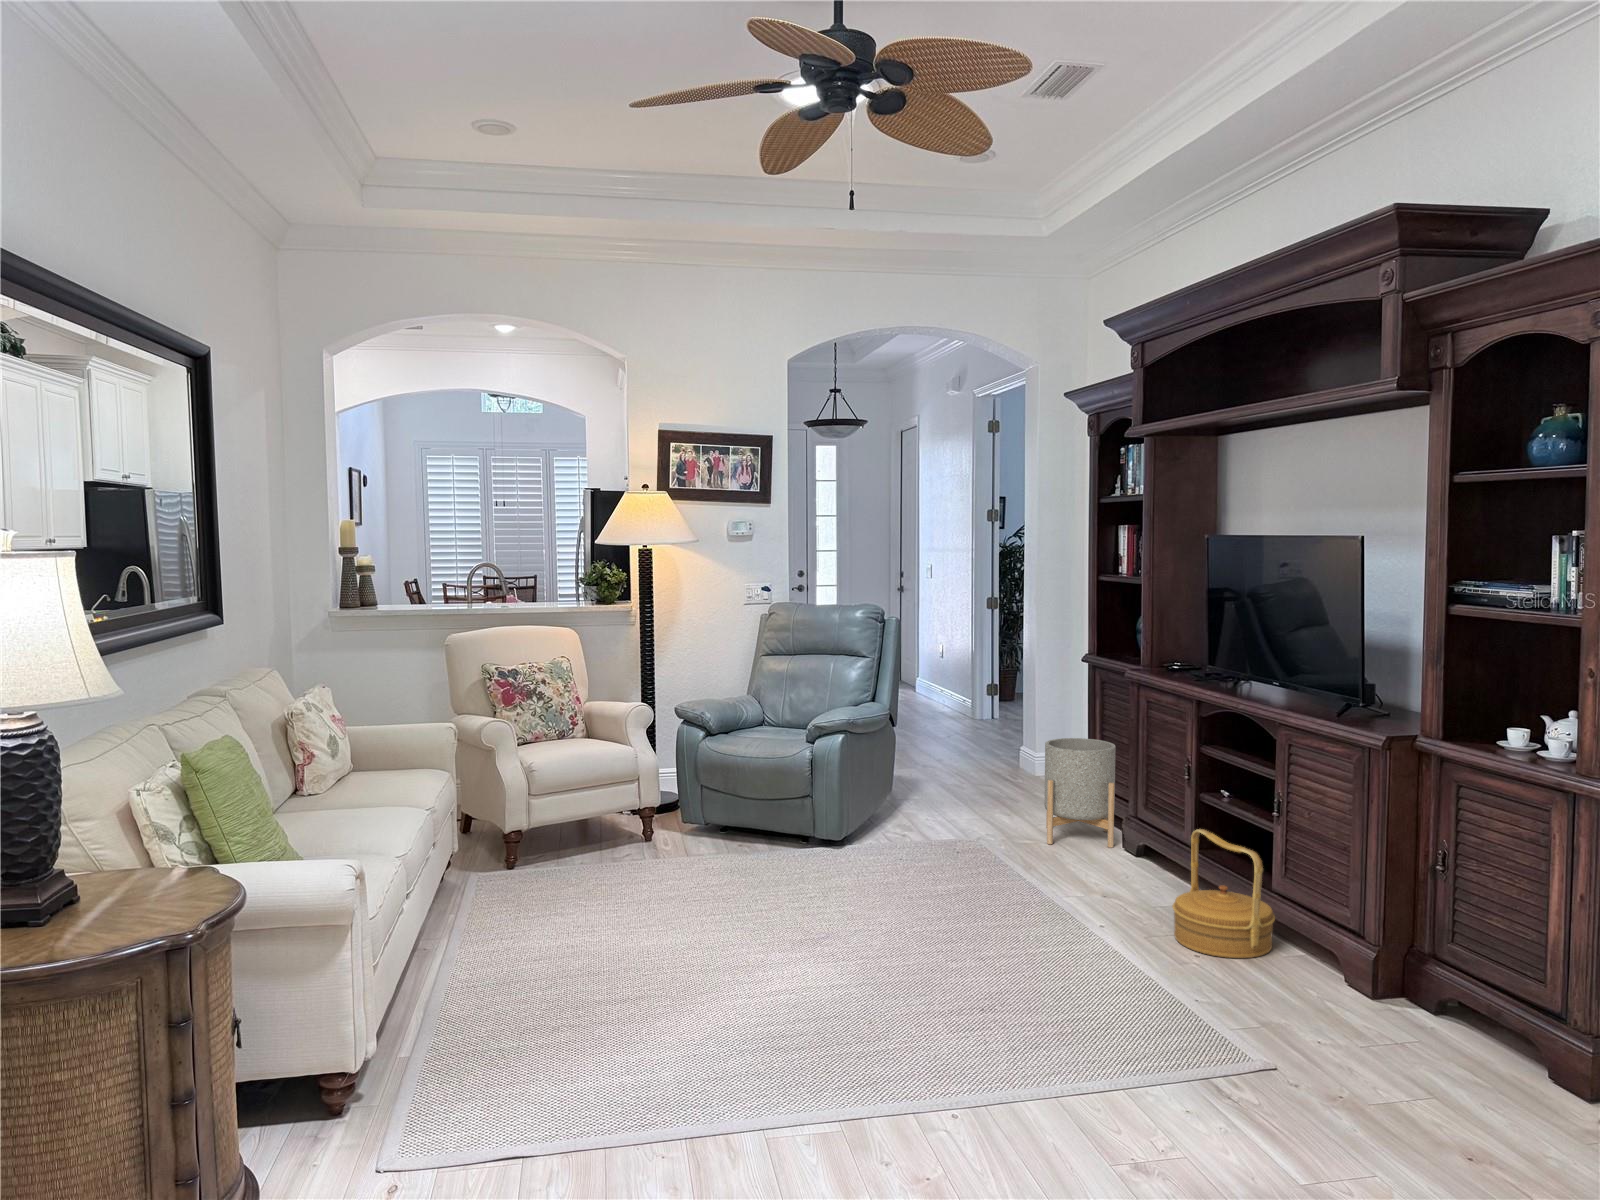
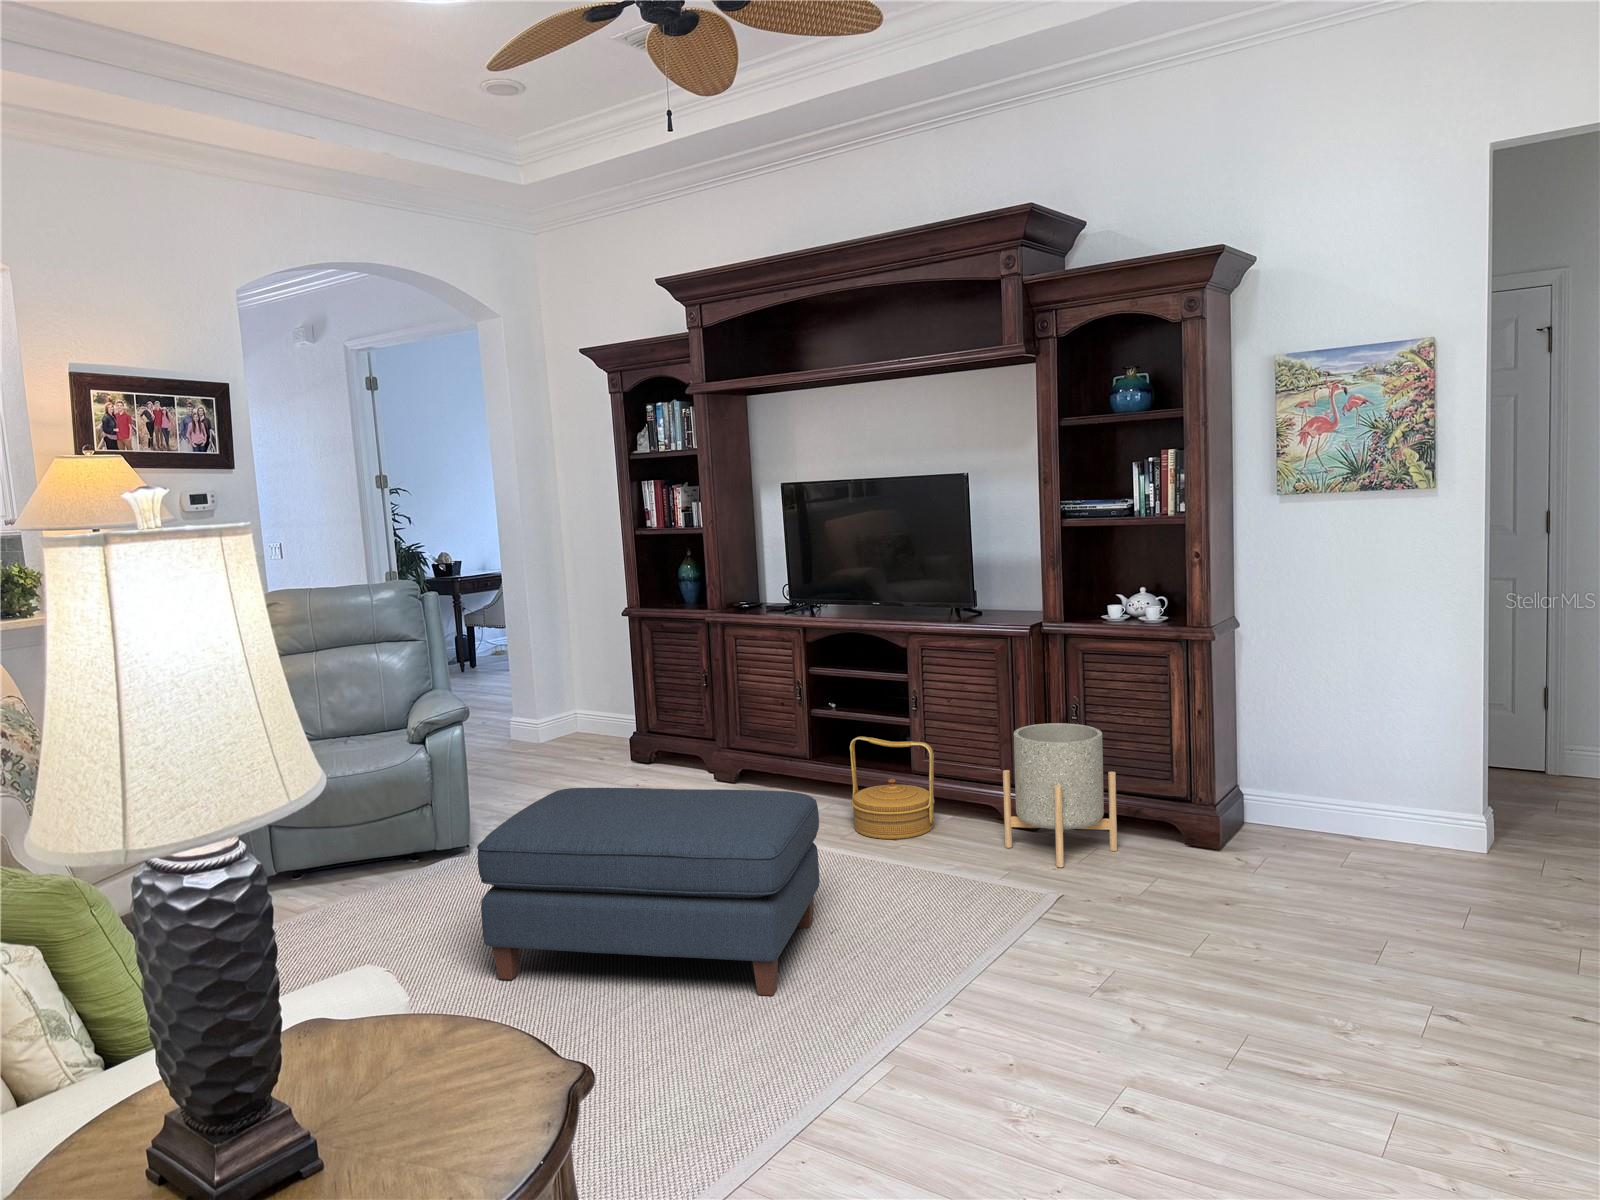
planter: present [1044,738,1115,848] -> present [1003,723,1117,867]
ottoman: none [707,804,1003,1035] -> present [477,788,820,996]

